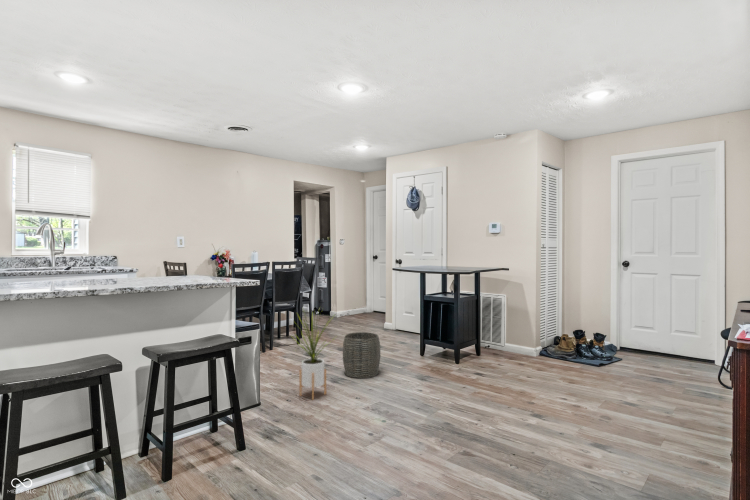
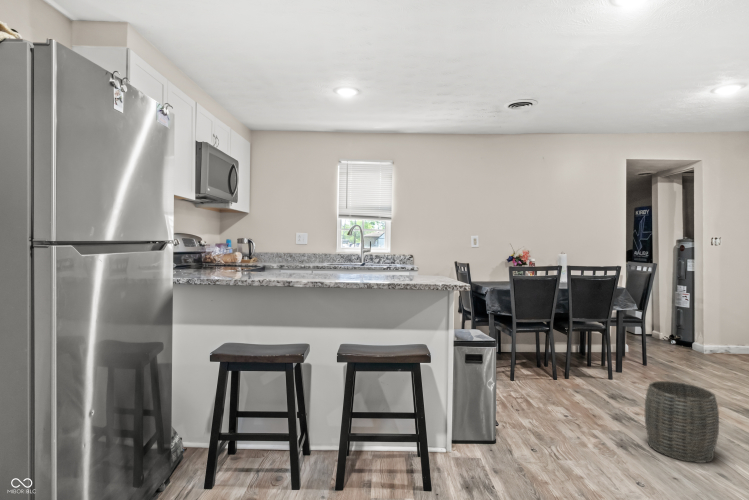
house plant: present [299,313,327,400] -> none [538,327,613,463]

